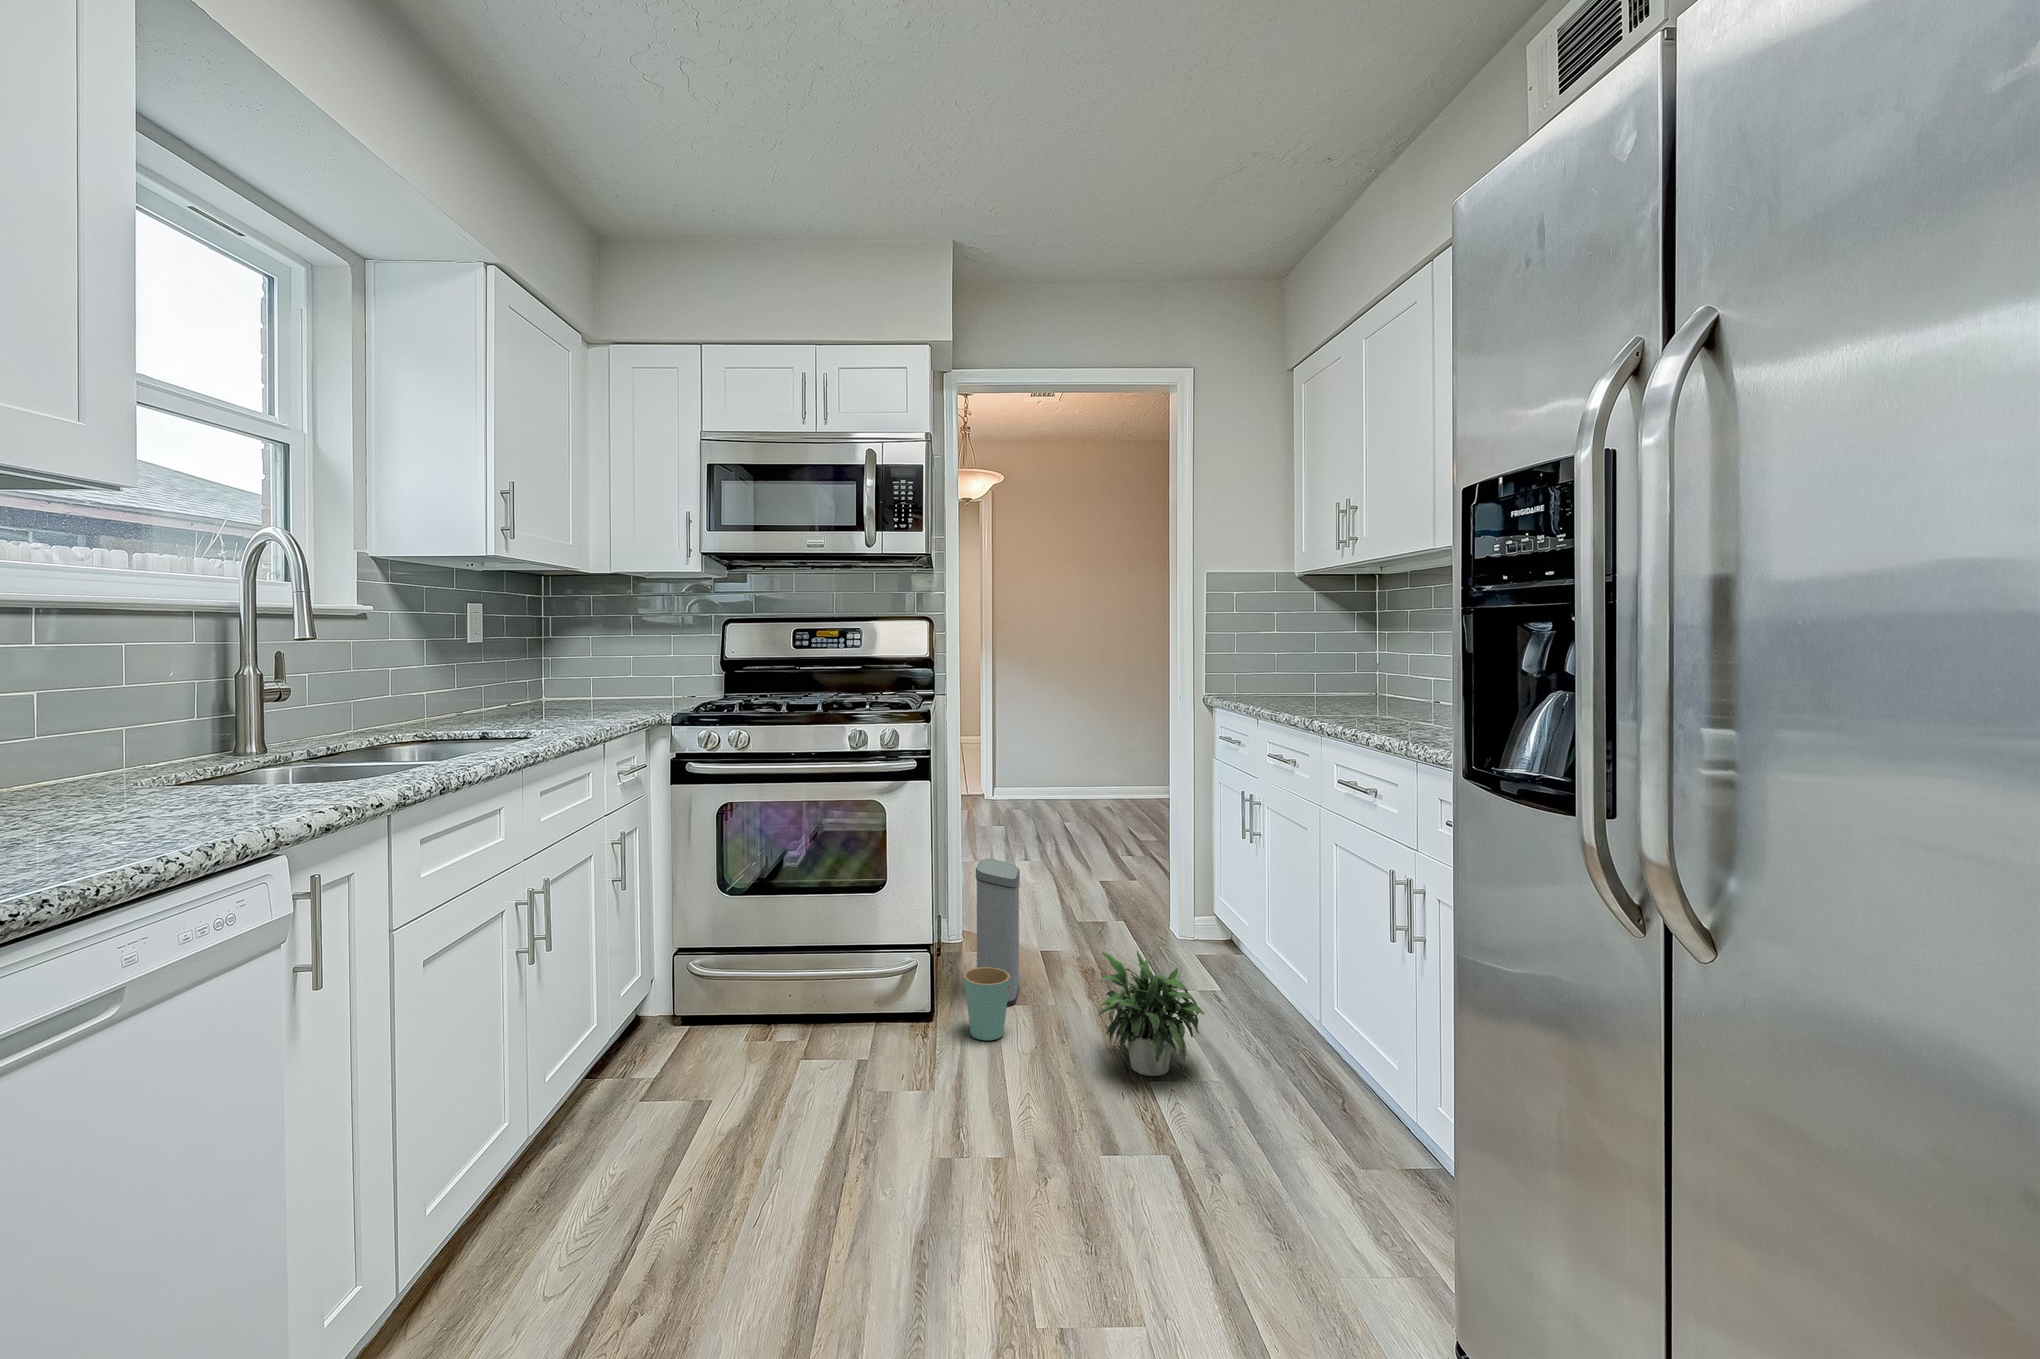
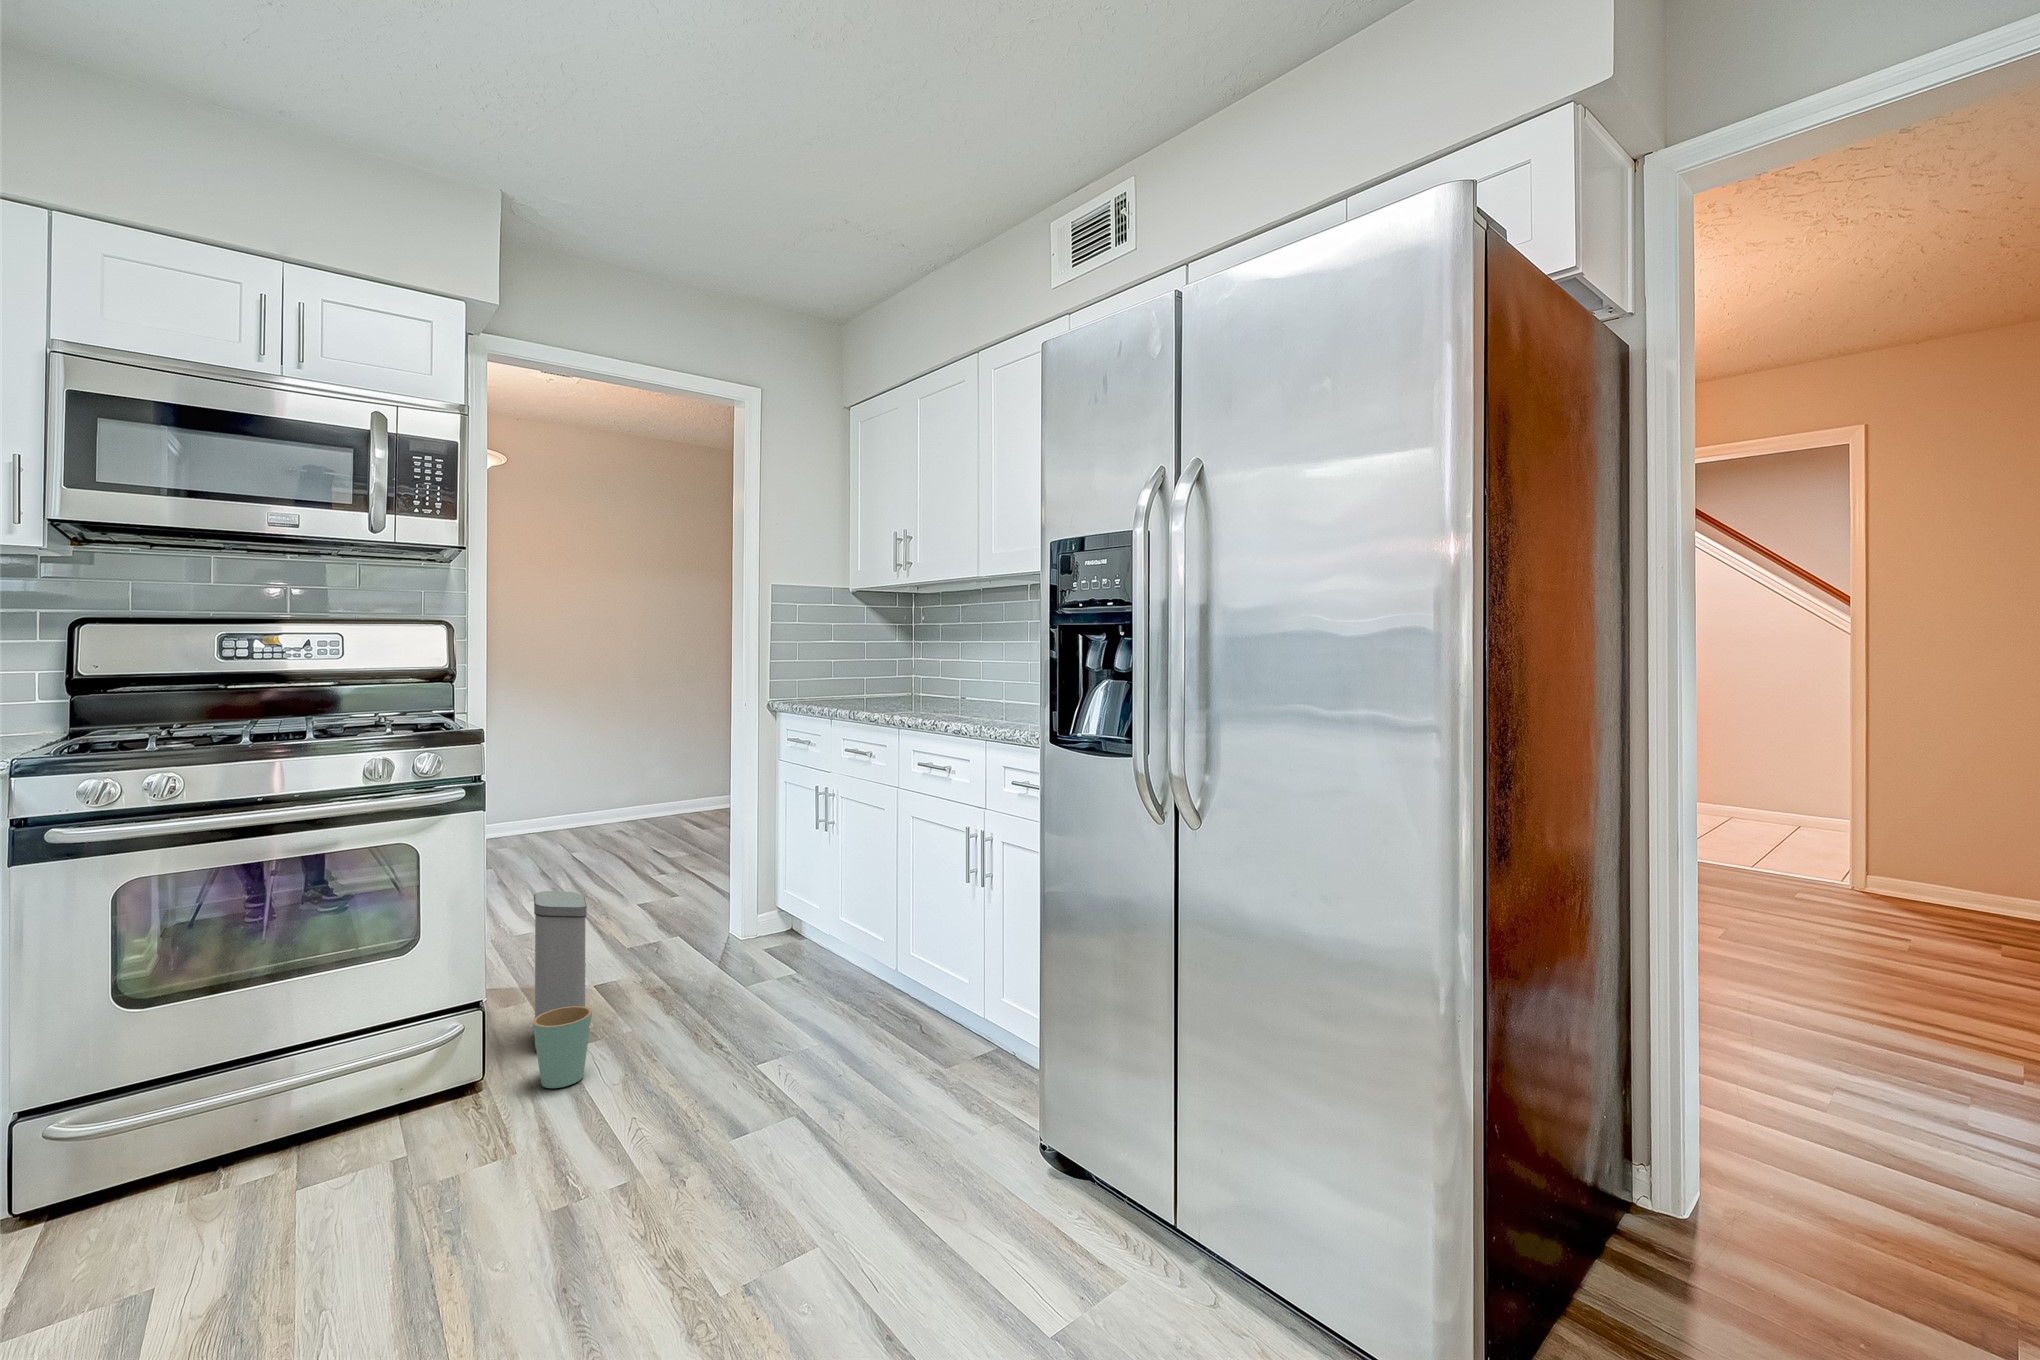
potted plant: present [1098,951,1205,1076] -> none [697,950,809,1067]

